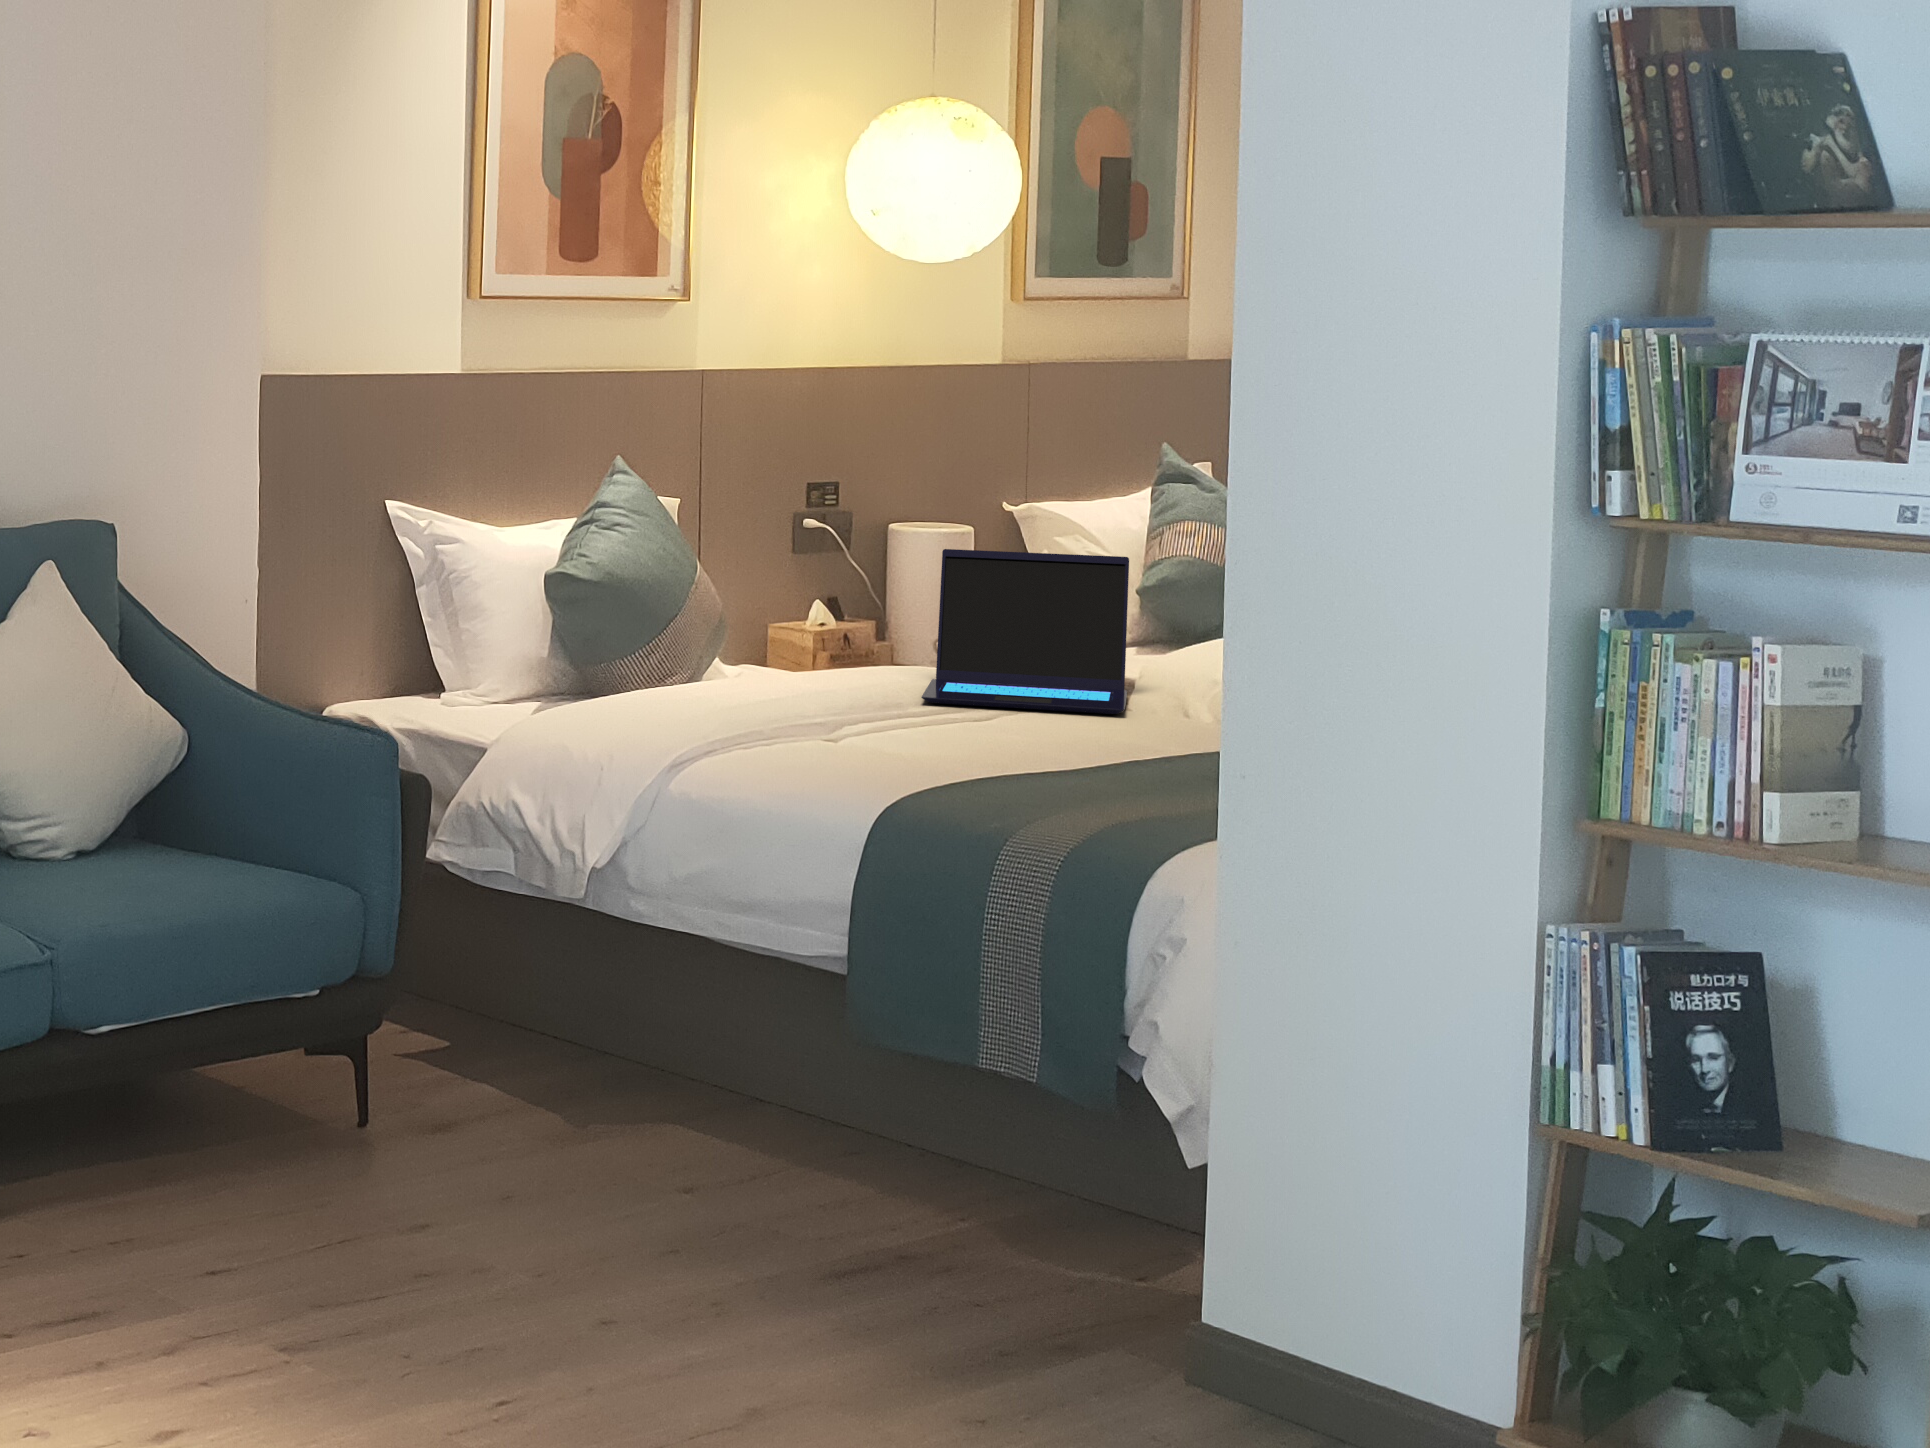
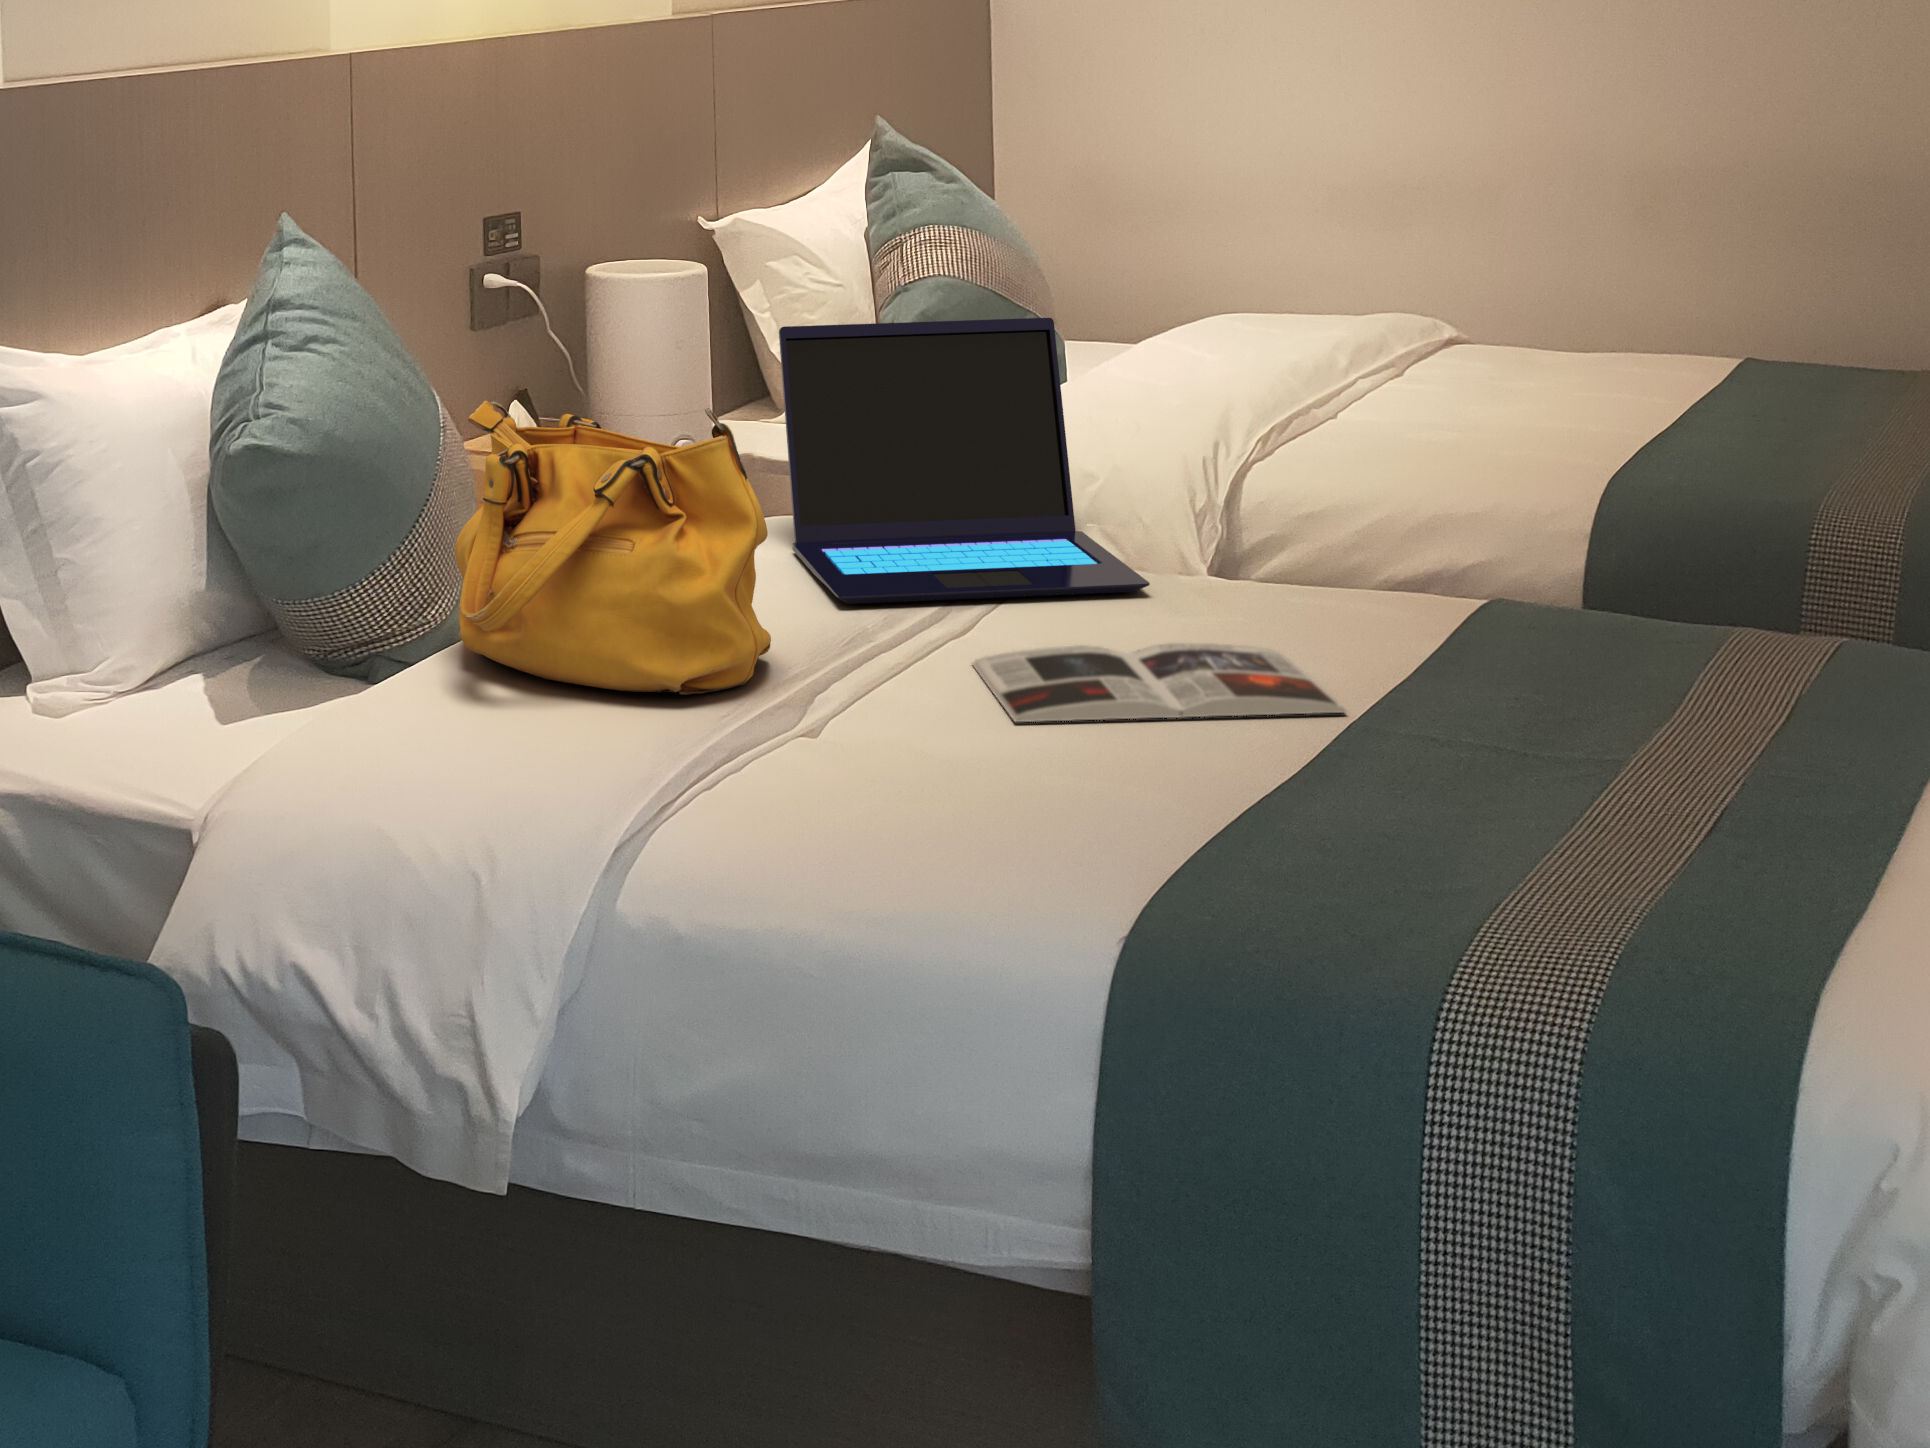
handbag: none [662,560,848,720] -> present [455,400,771,695]
magazine: none [948,722,1158,759] -> present [973,642,1346,722]

